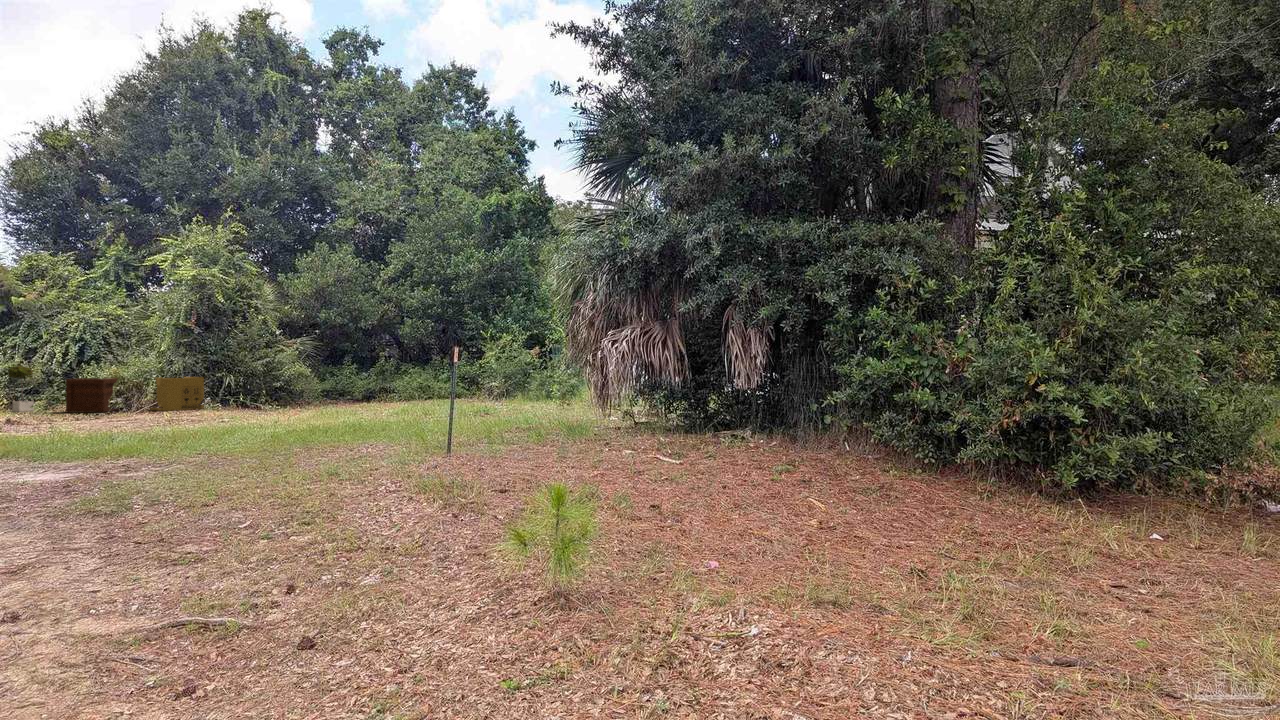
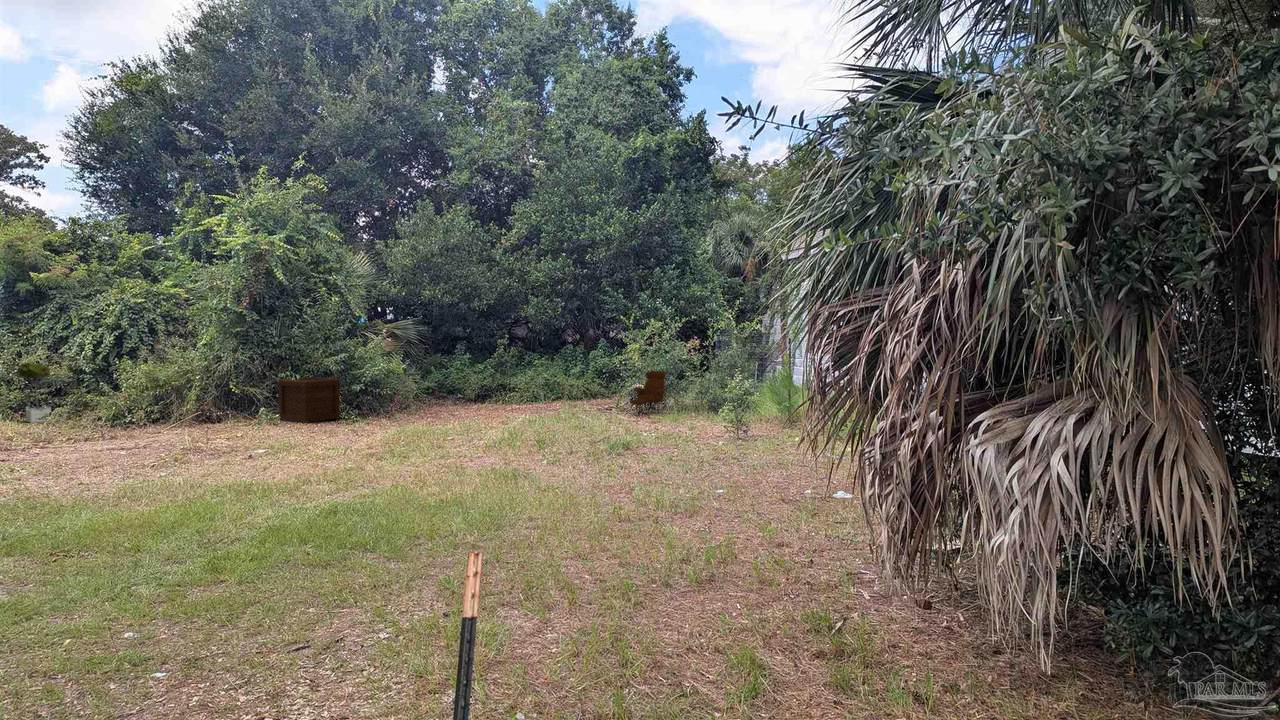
lounge chair: none [486,370,515,402] -> present [631,371,668,414]
cardboard box: present [150,377,204,411] -> none [188,379,257,429]
wooden crate: present [66,378,118,413] -> present [278,377,340,423]

